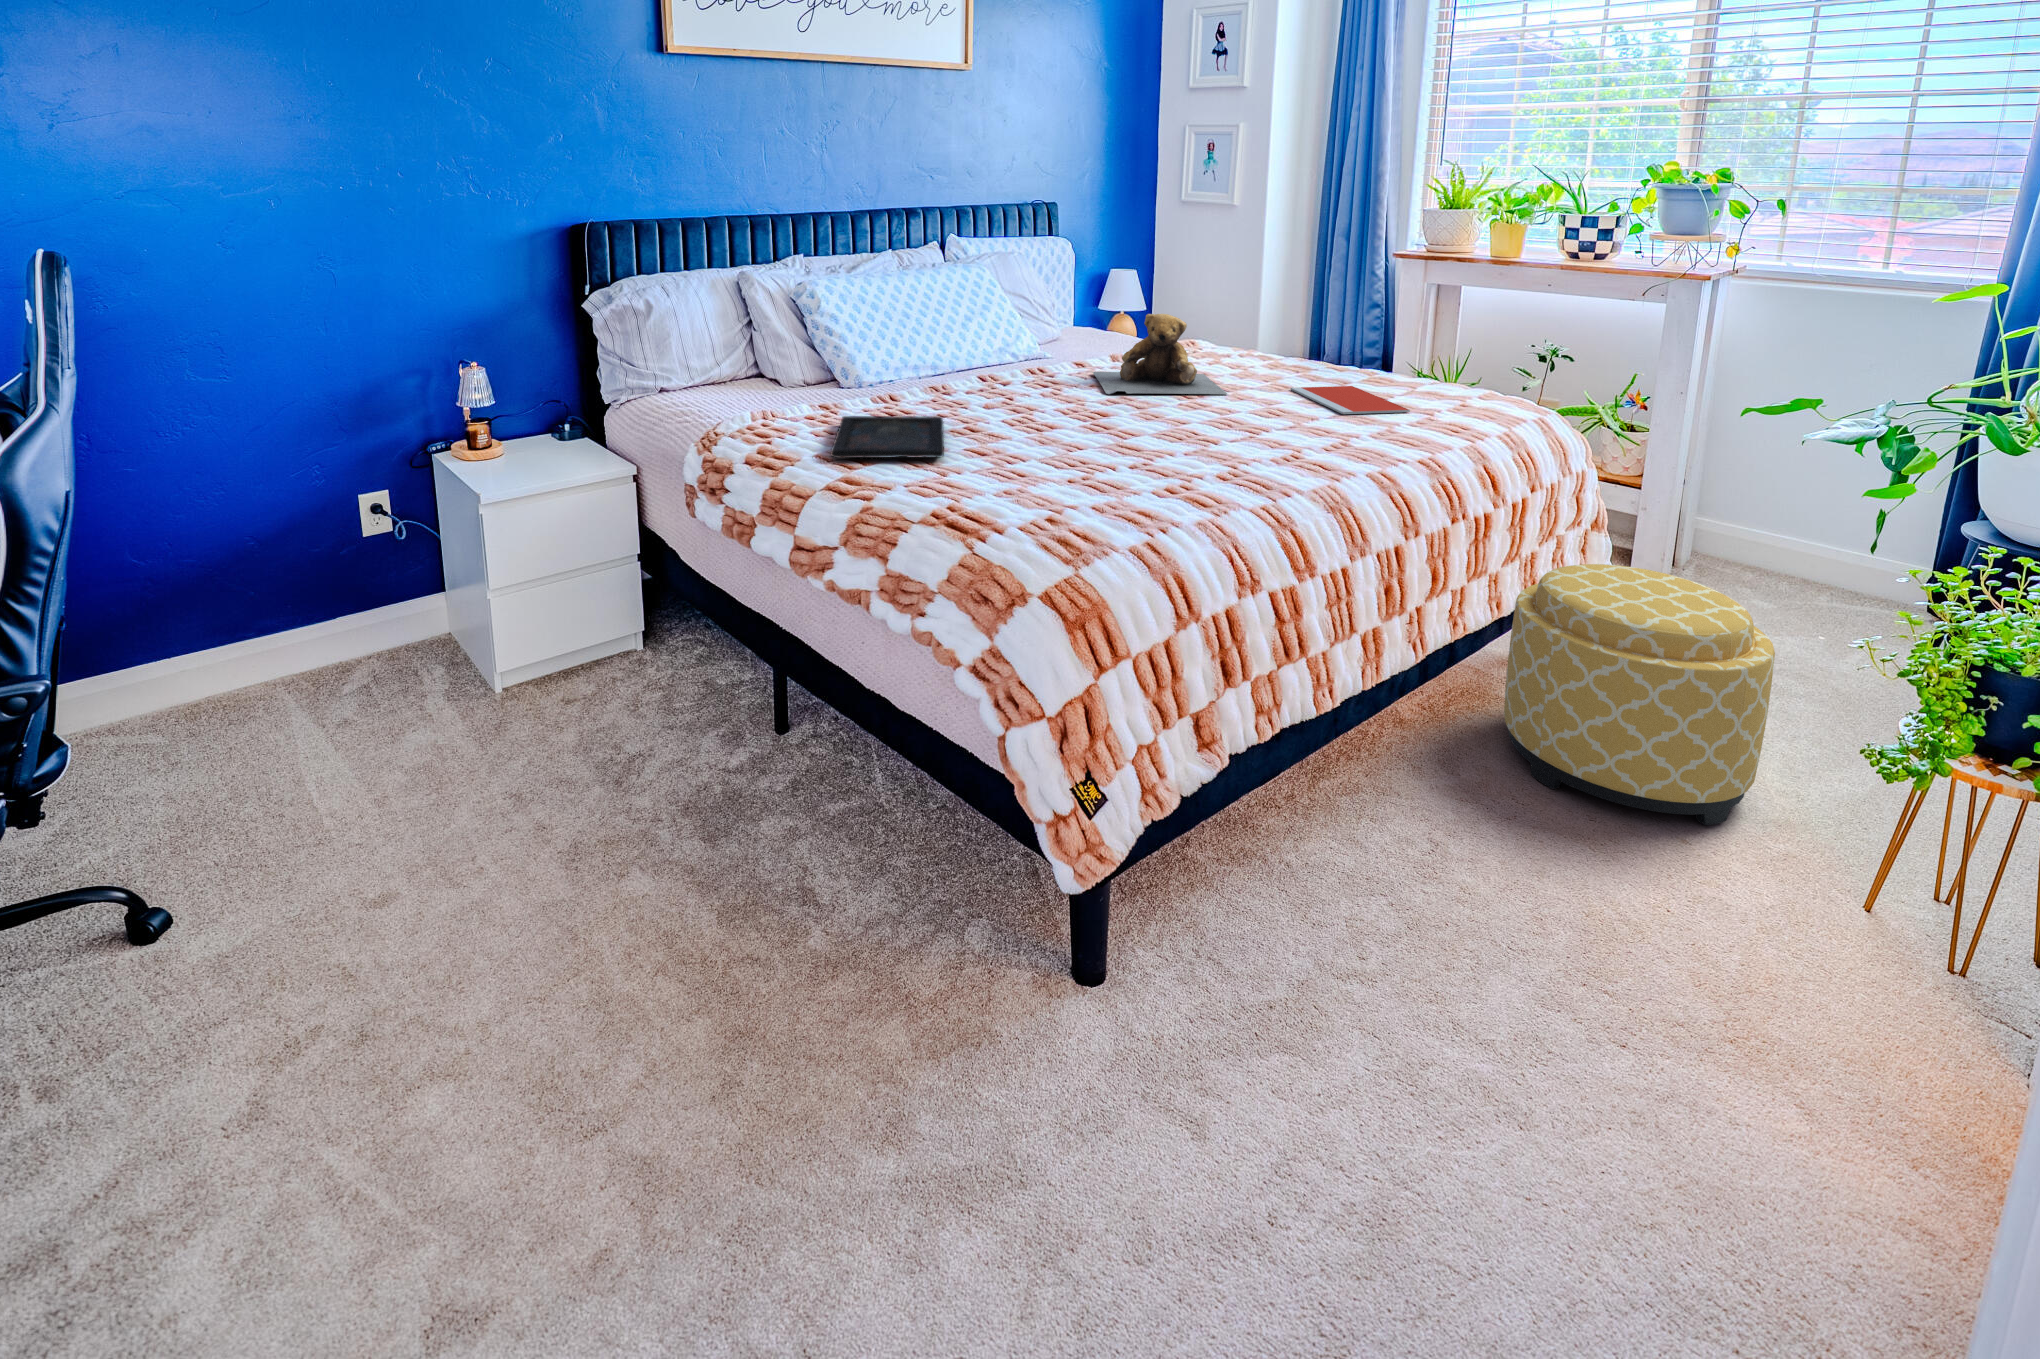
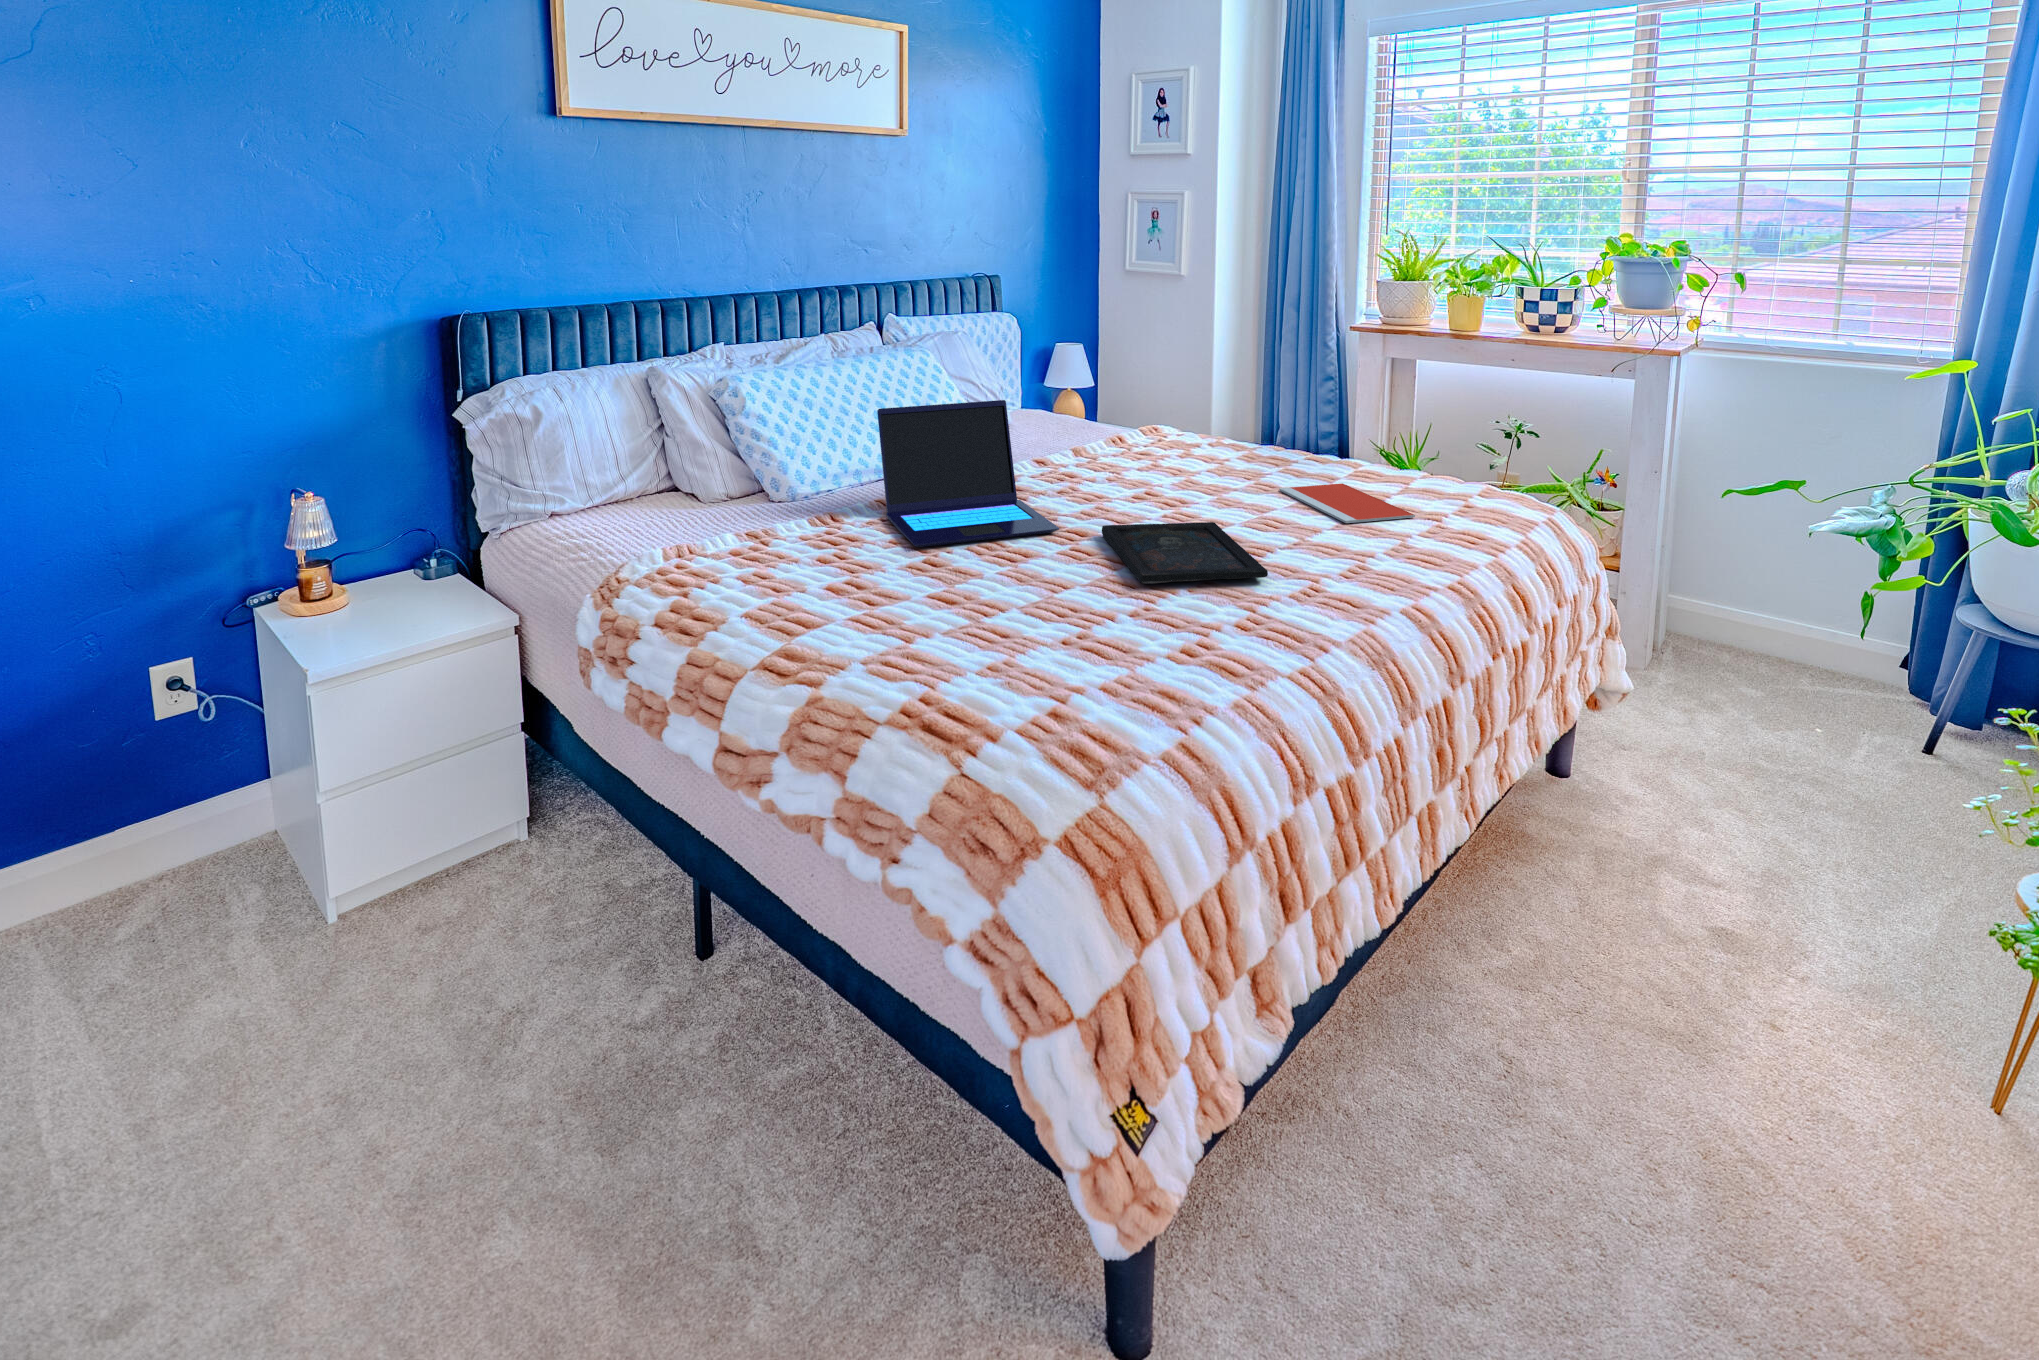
laptop: none [930,303,1082,419] -> present [877,400,1060,547]
teddy bear: present [1093,314,1227,394] -> none [1060,408,1215,504]
tray: present [831,416,944,458] -> present [1102,522,1268,584]
ottoman: present [1504,564,1775,825] -> none [1543,689,1842,999]

